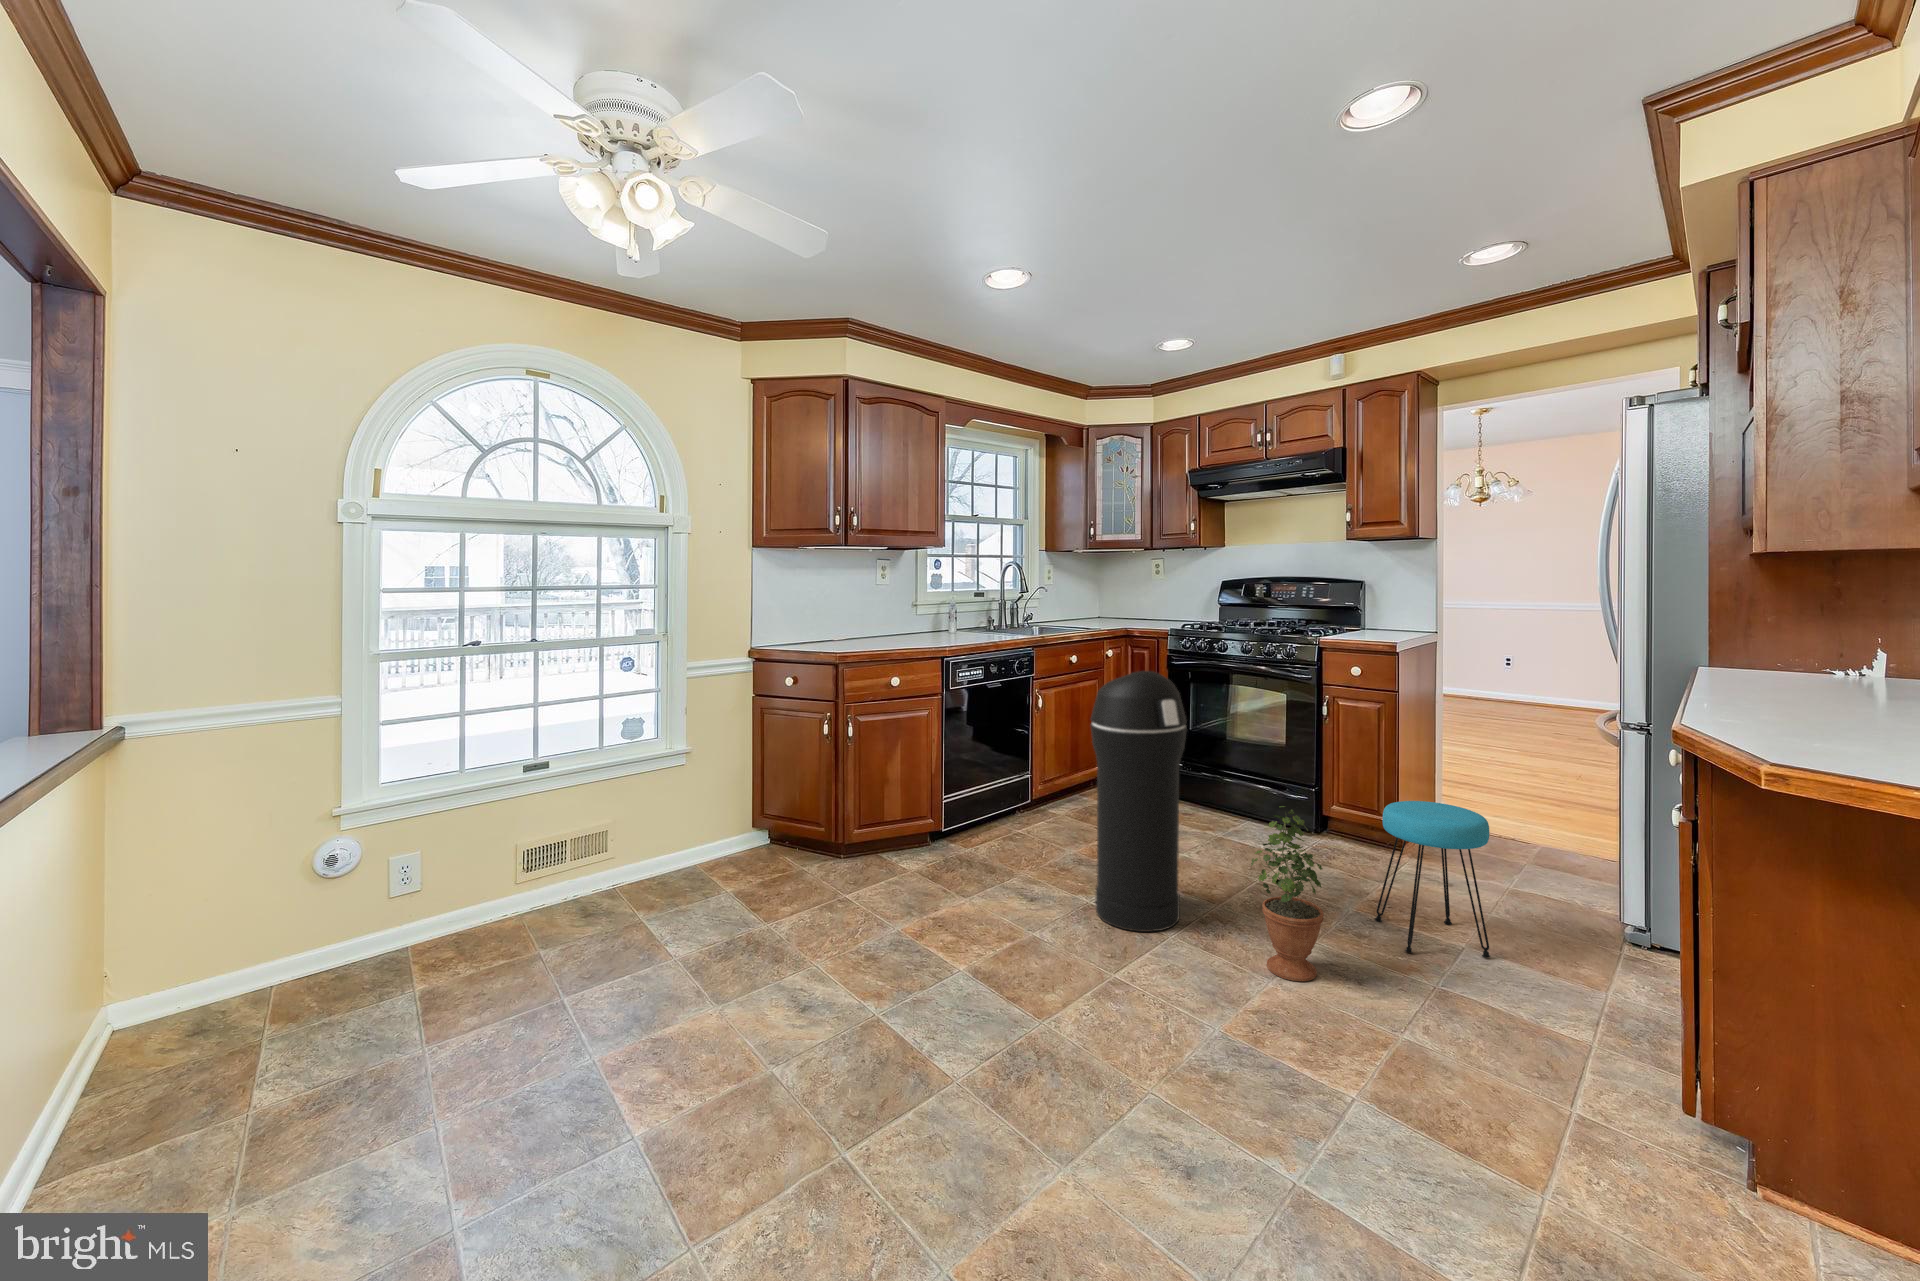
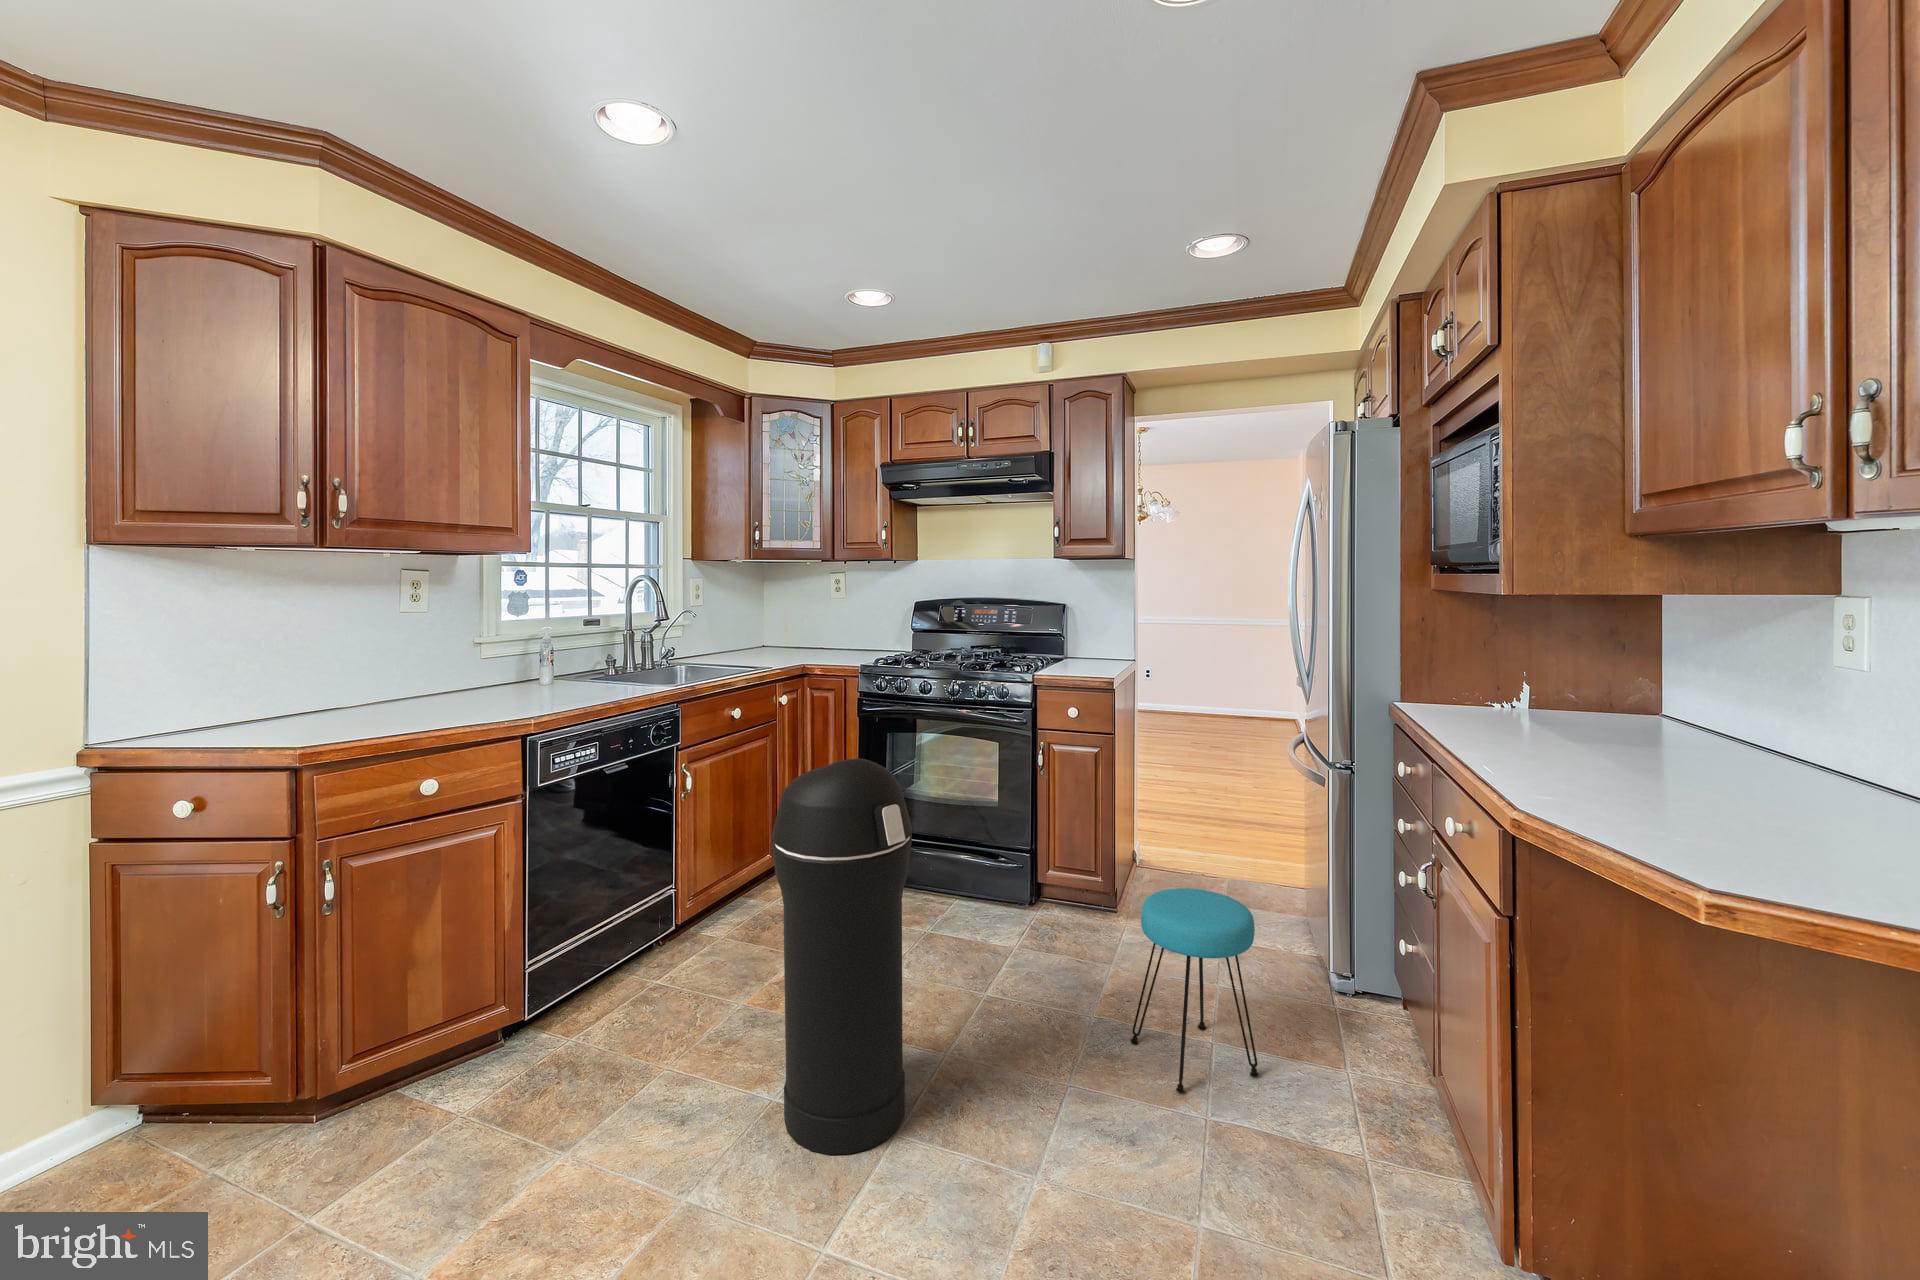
potted plant: present [1251,806,1324,981] -> none [1012,943,1104,1194]

